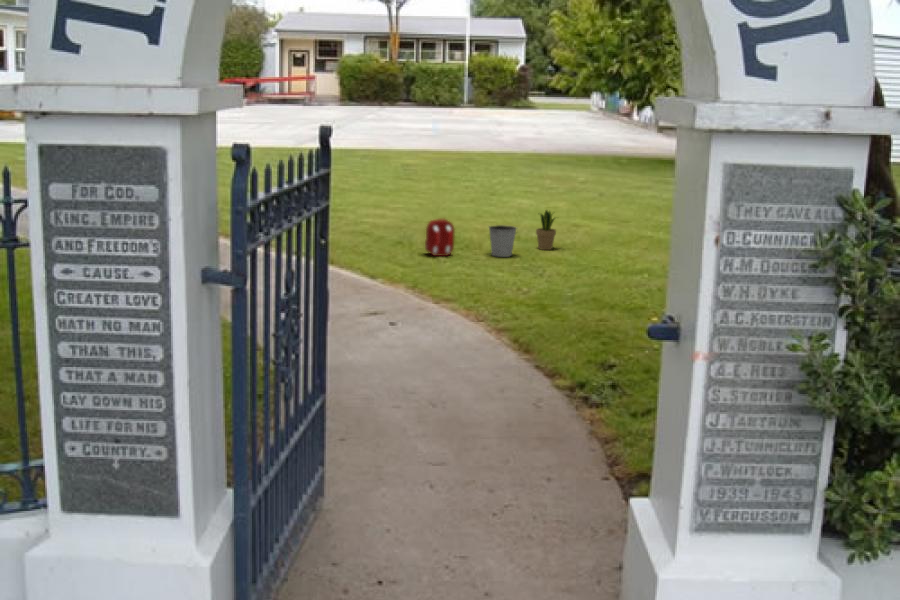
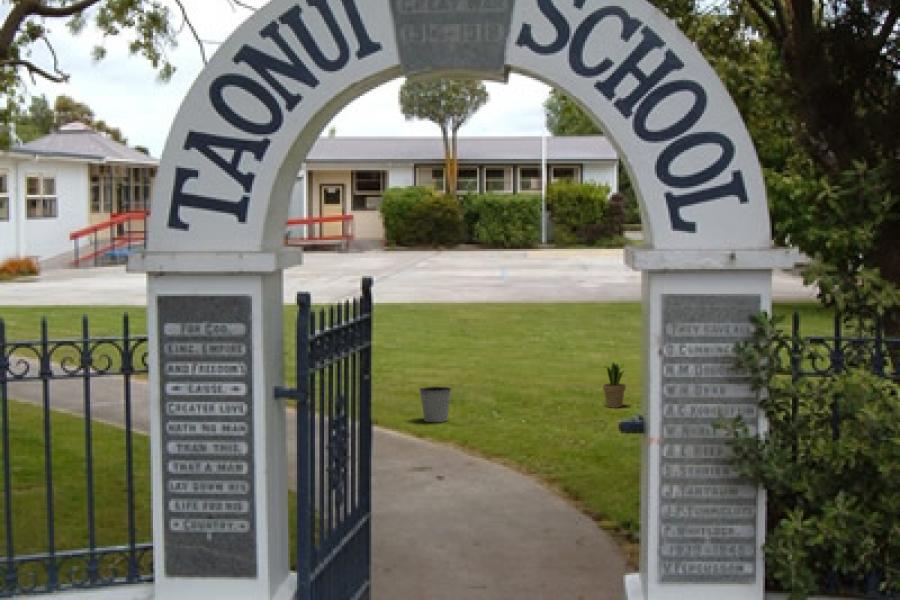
backpack: present [425,219,454,256] -> none [477,374,510,417]
bucket: present [489,225,516,257] -> present [420,387,451,422]

